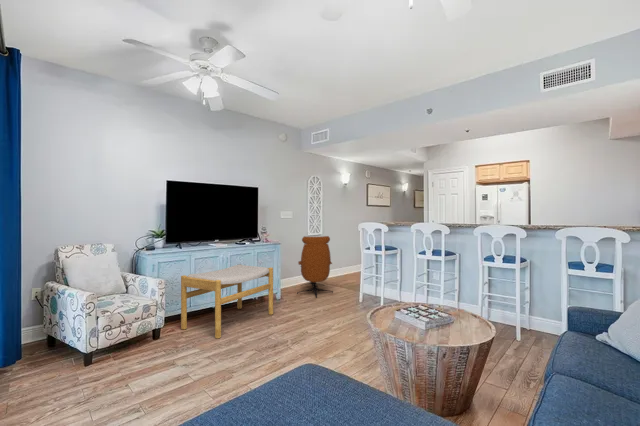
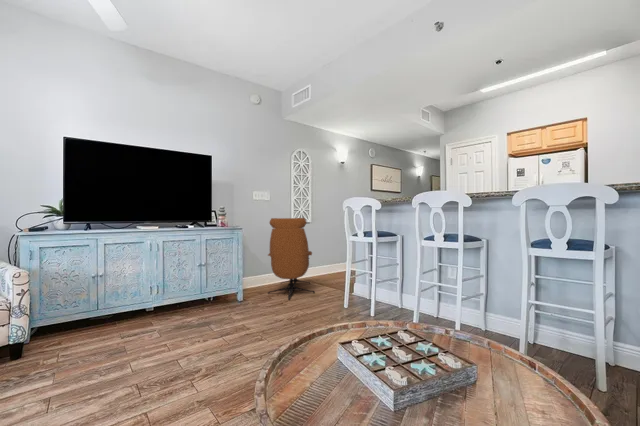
footstool: present [181,264,273,339] -> none [59,253,212,364]

